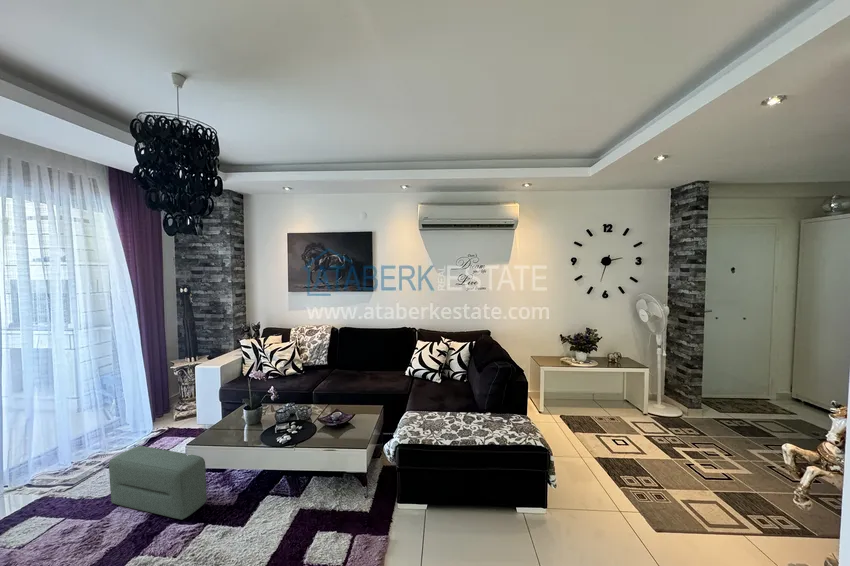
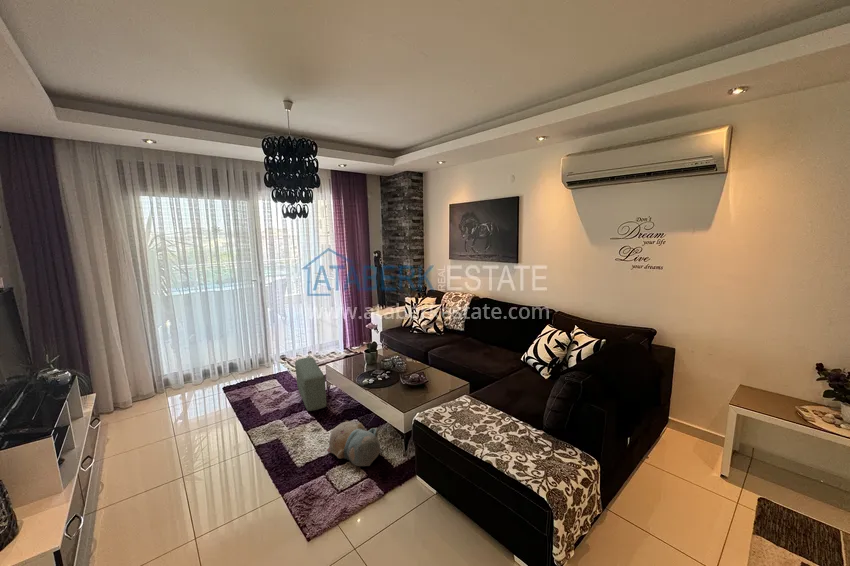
plush toy: none [275,480,351,539] -> present [327,421,380,466]

